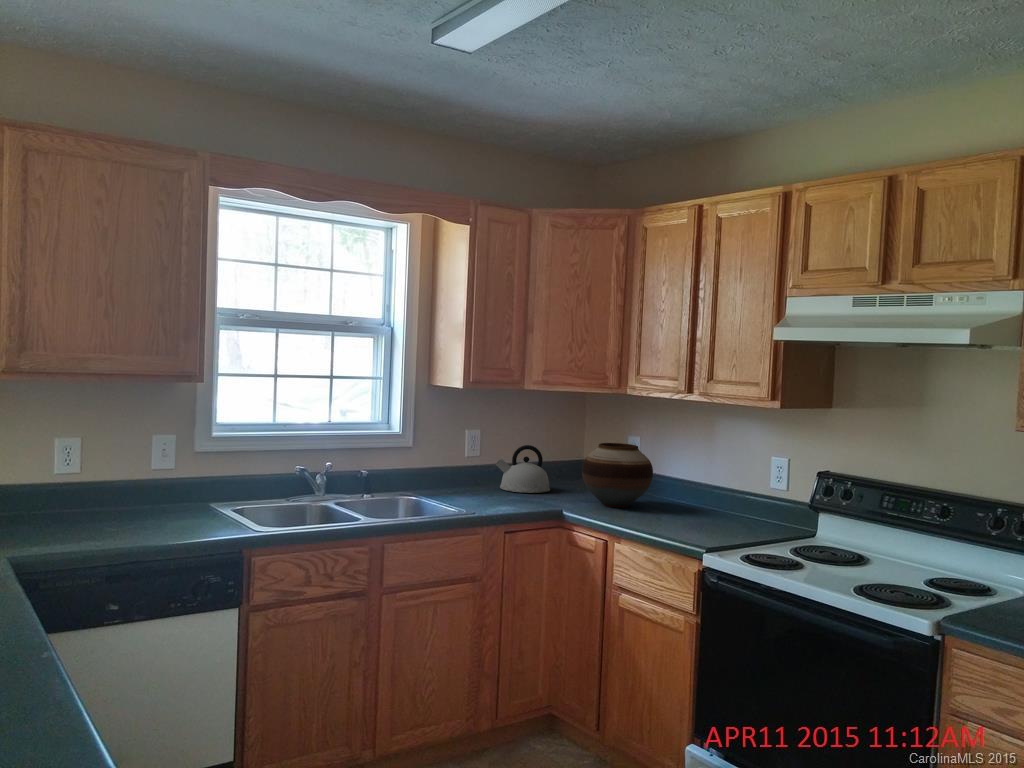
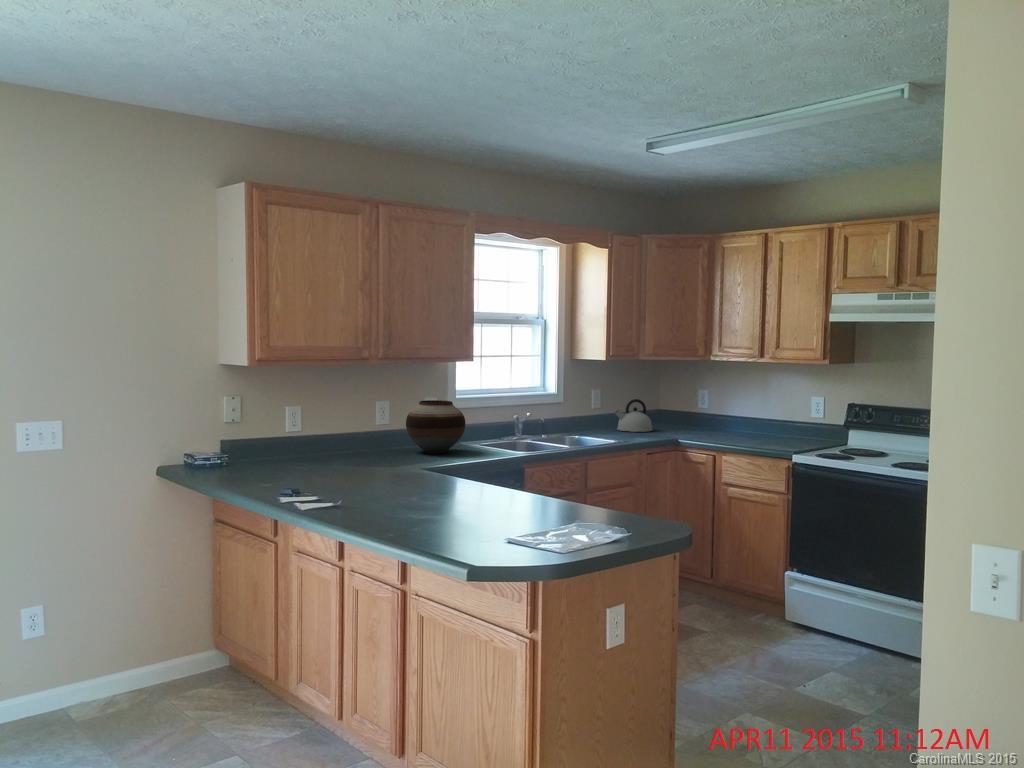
vase: present [582,443,653,507] -> present [406,400,465,453]

